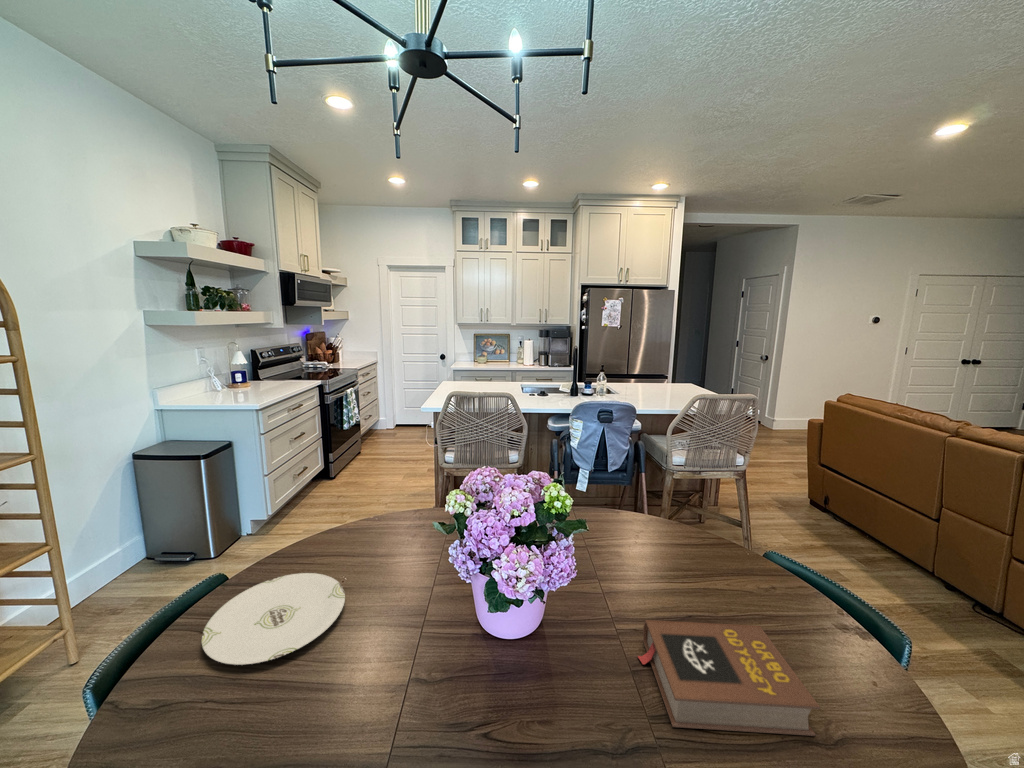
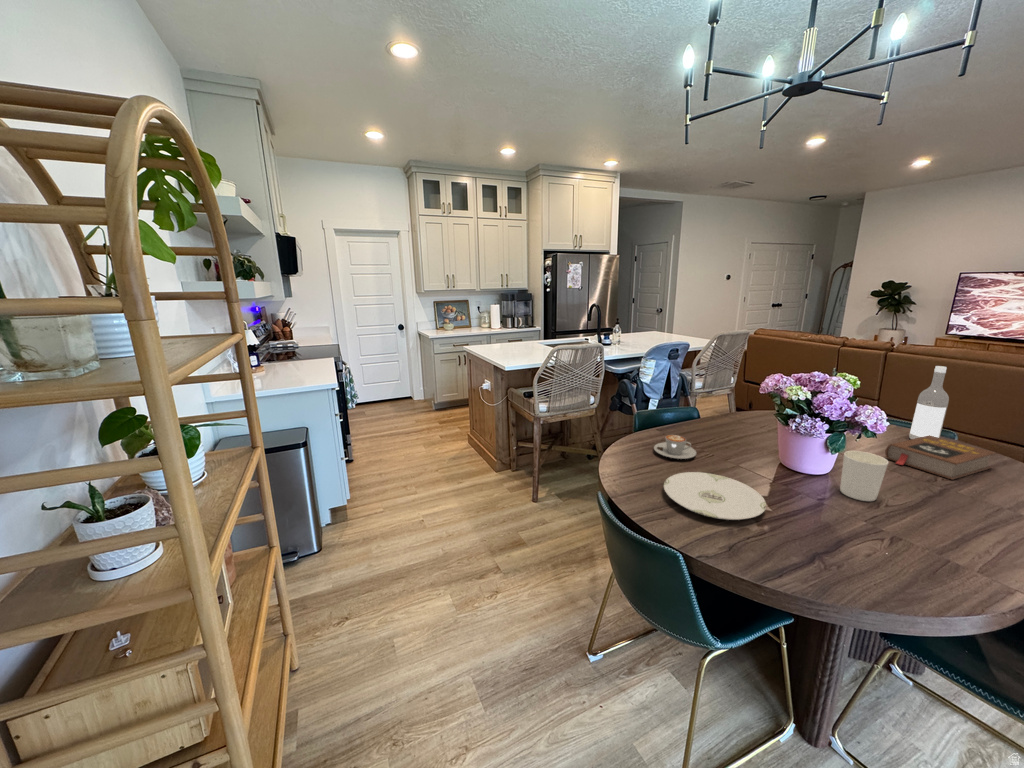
wine bottle: none [770,500,827,645] -> present [909,366,949,439]
coffee cup: none [363,520,416,556] -> present [654,435,696,459]
candle holder: none [429,609,485,708] -> present [840,451,888,501]

